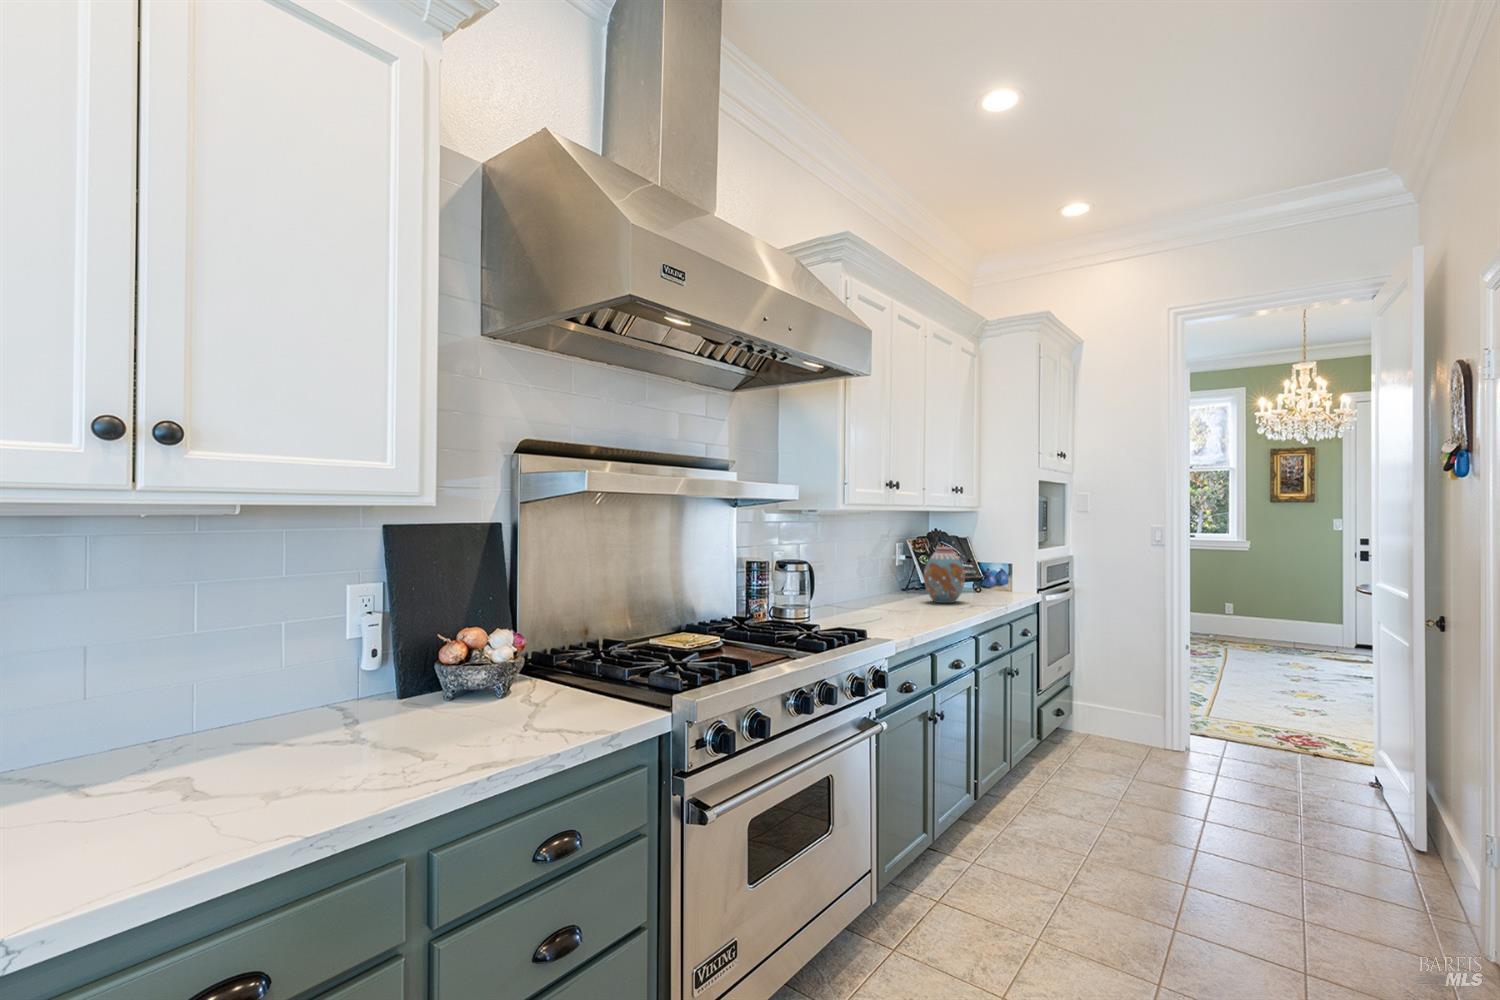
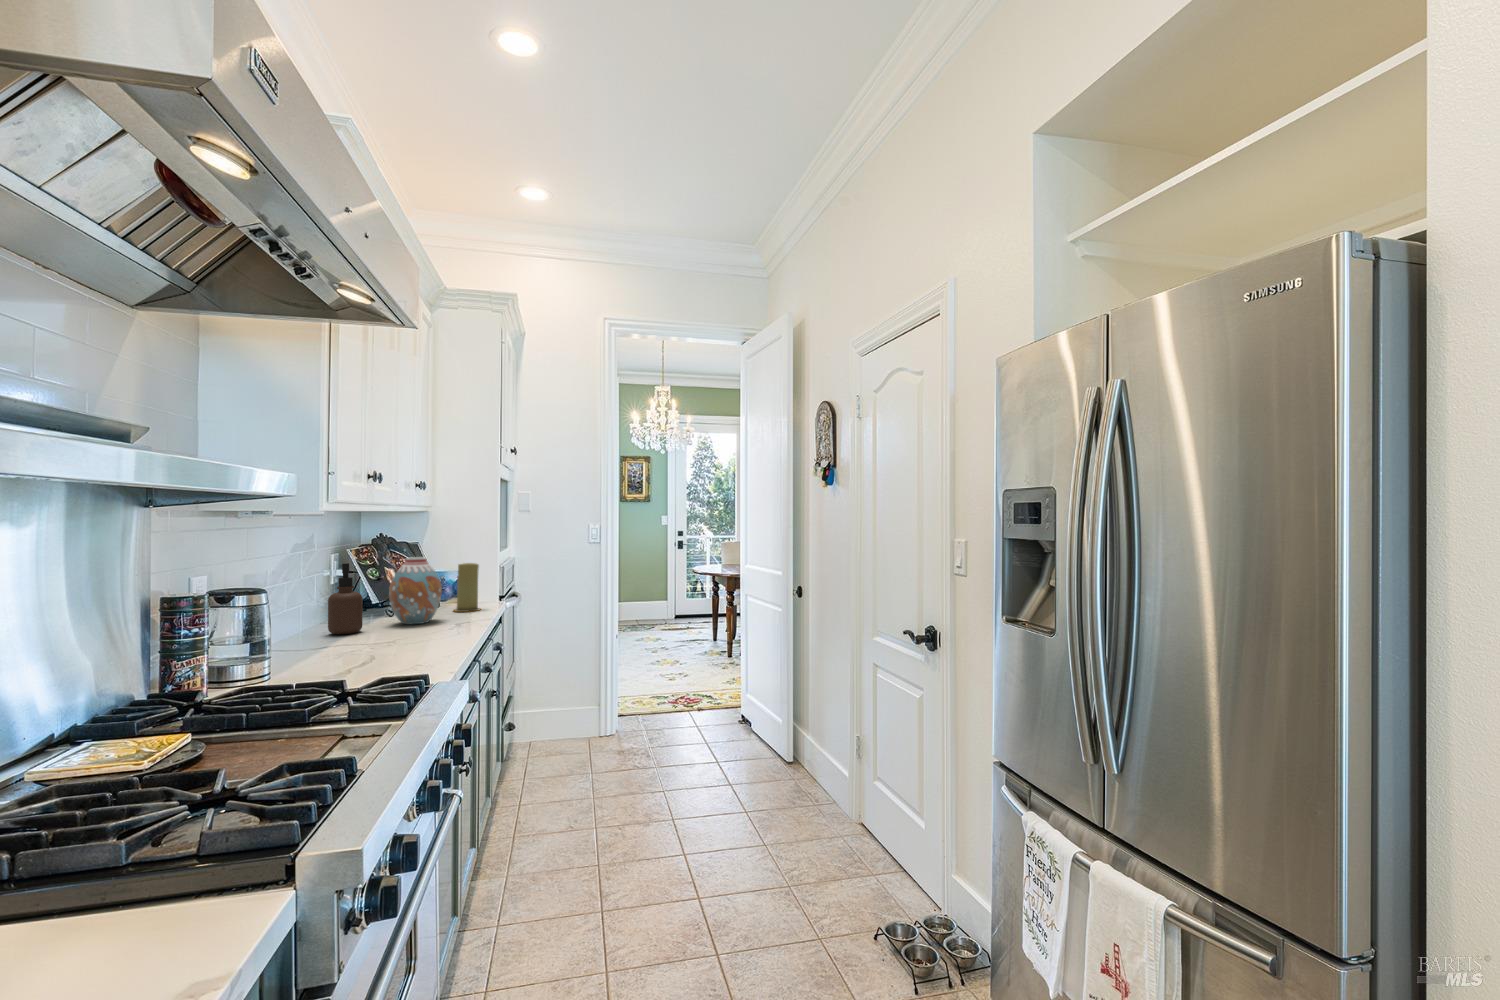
soap dispenser: none [878,549,902,604] -> present [328,563,363,634]
candle: none [983,556,1008,599] -> present [453,563,480,612]

